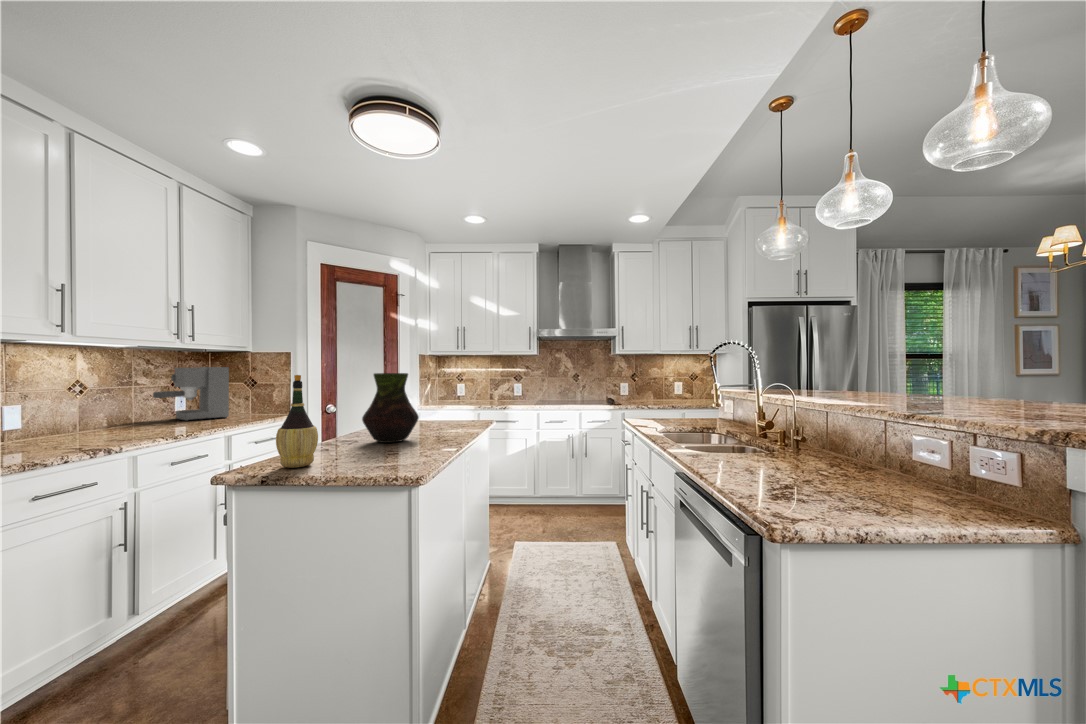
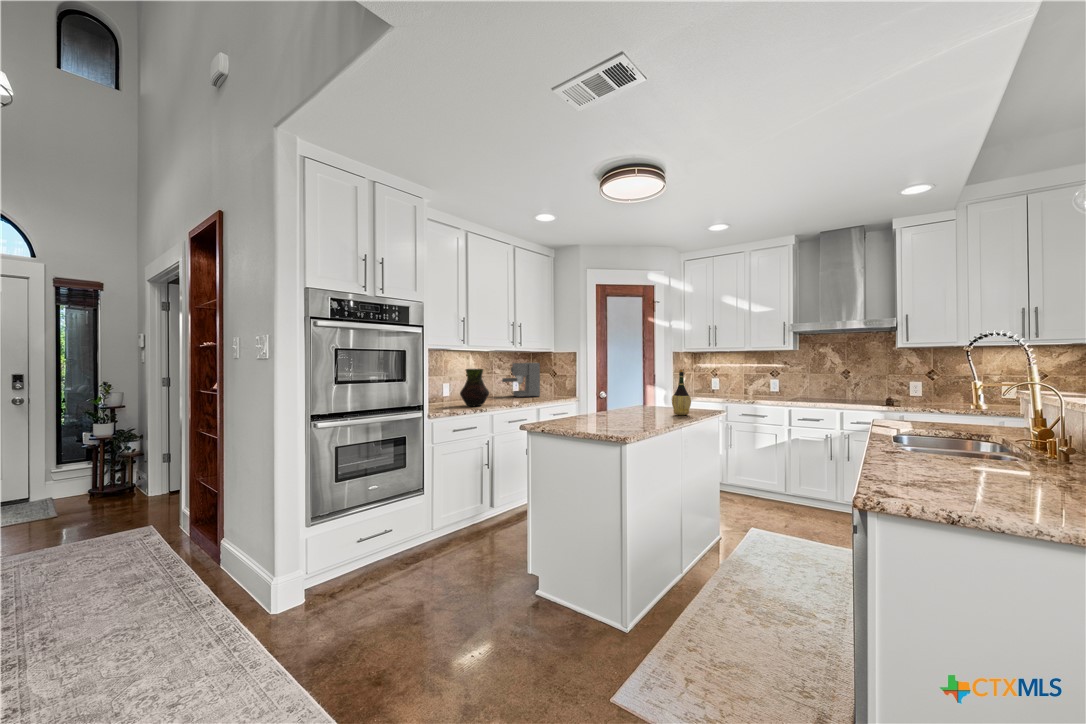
vase: present [362,373,419,443] -> present [460,369,489,406]
wine bottle: present [276,375,318,468] -> present [672,369,691,415]

